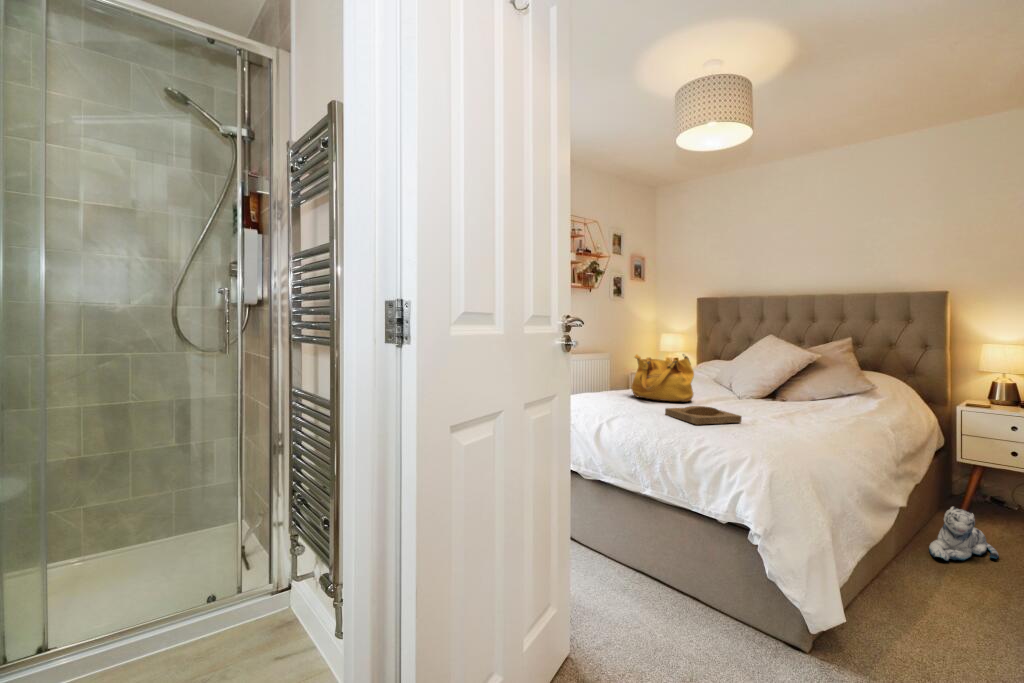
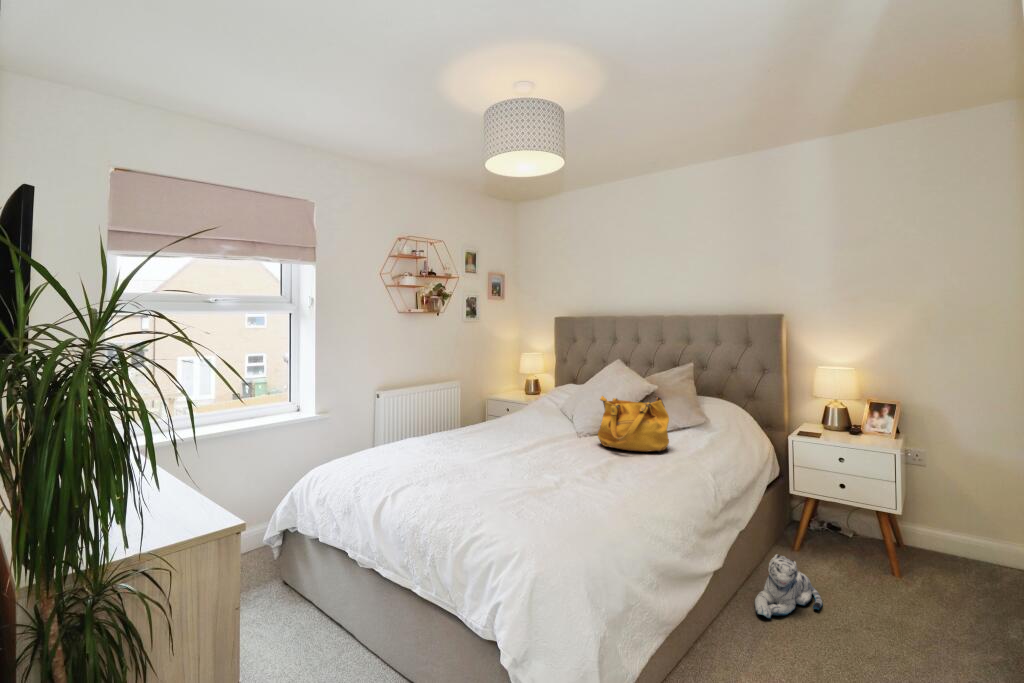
handbag: present [632,354,694,402] -> present [598,395,669,452]
tray: present [665,406,742,425] -> none [466,459,545,490]

